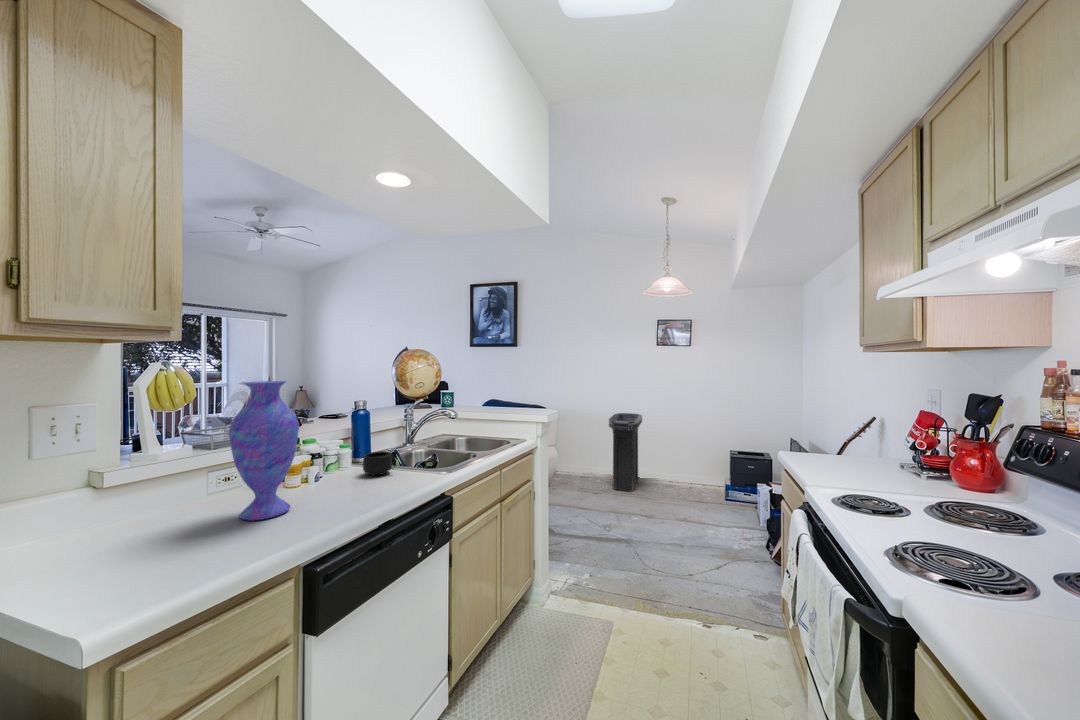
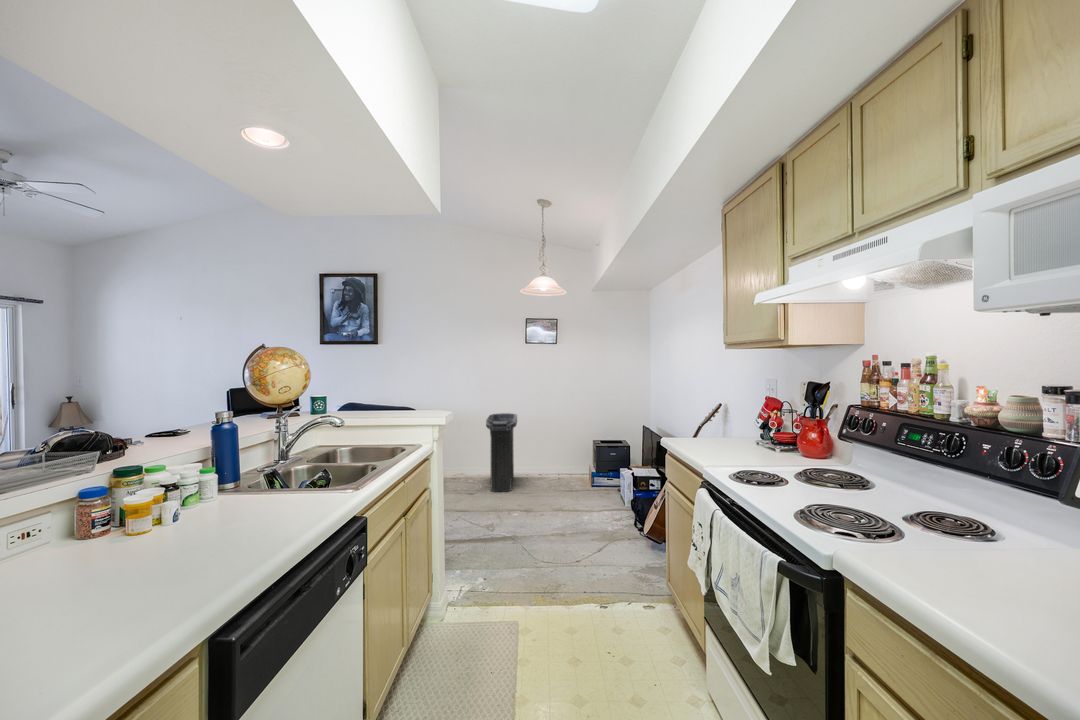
vase: present [229,381,299,520] -> none [66,389,178,582]
mug: present [363,451,395,476] -> none [242,472,288,503]

